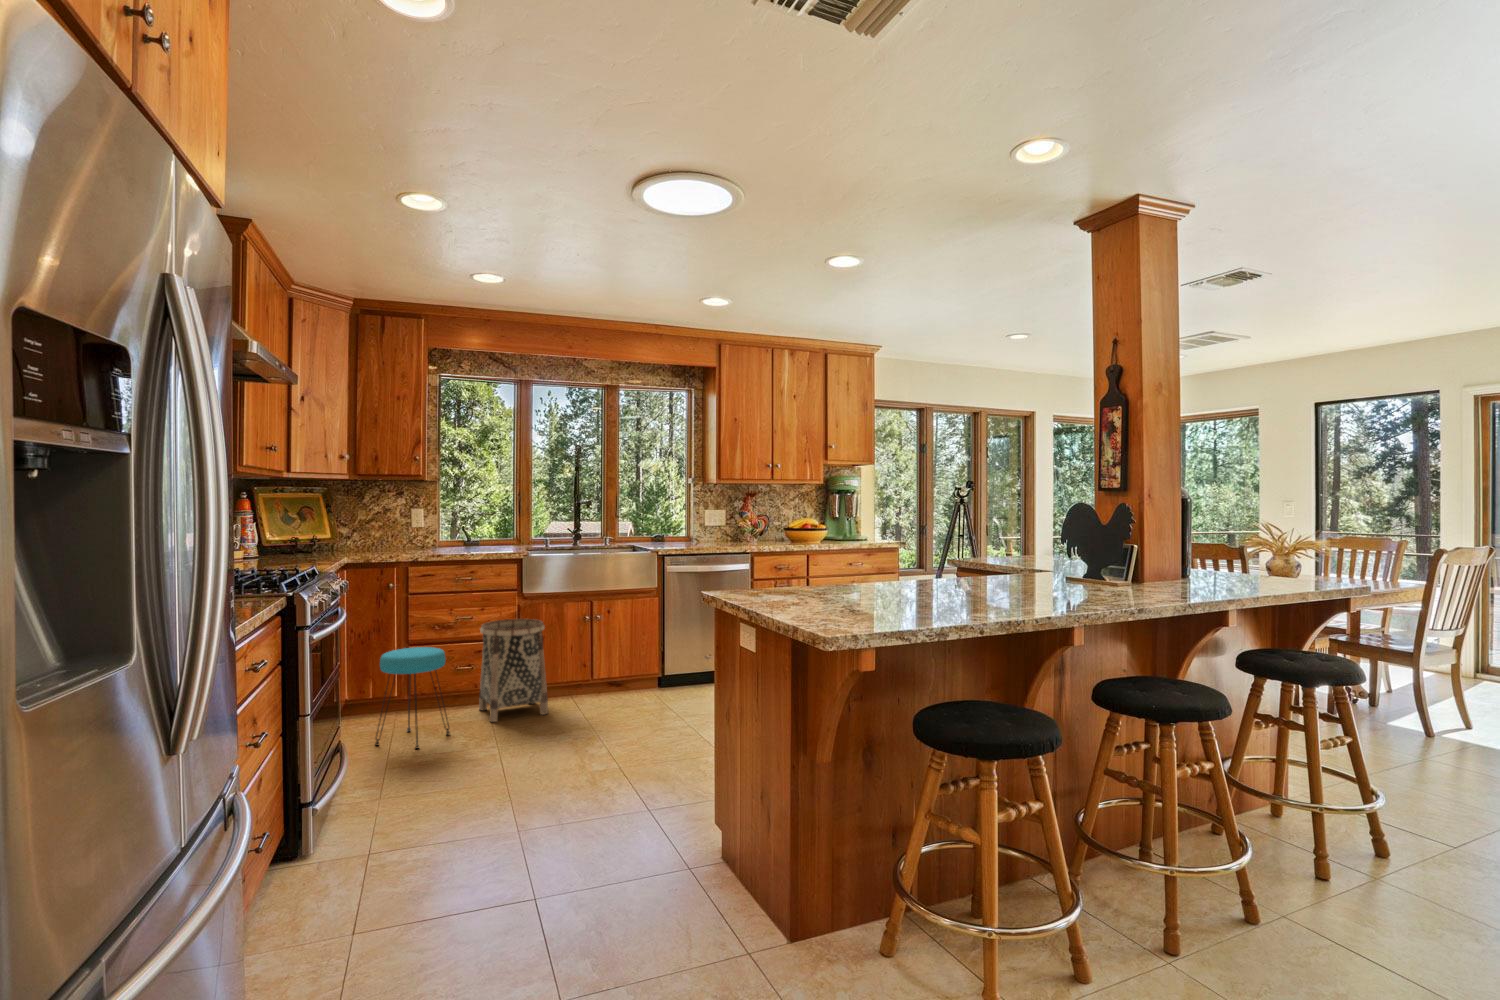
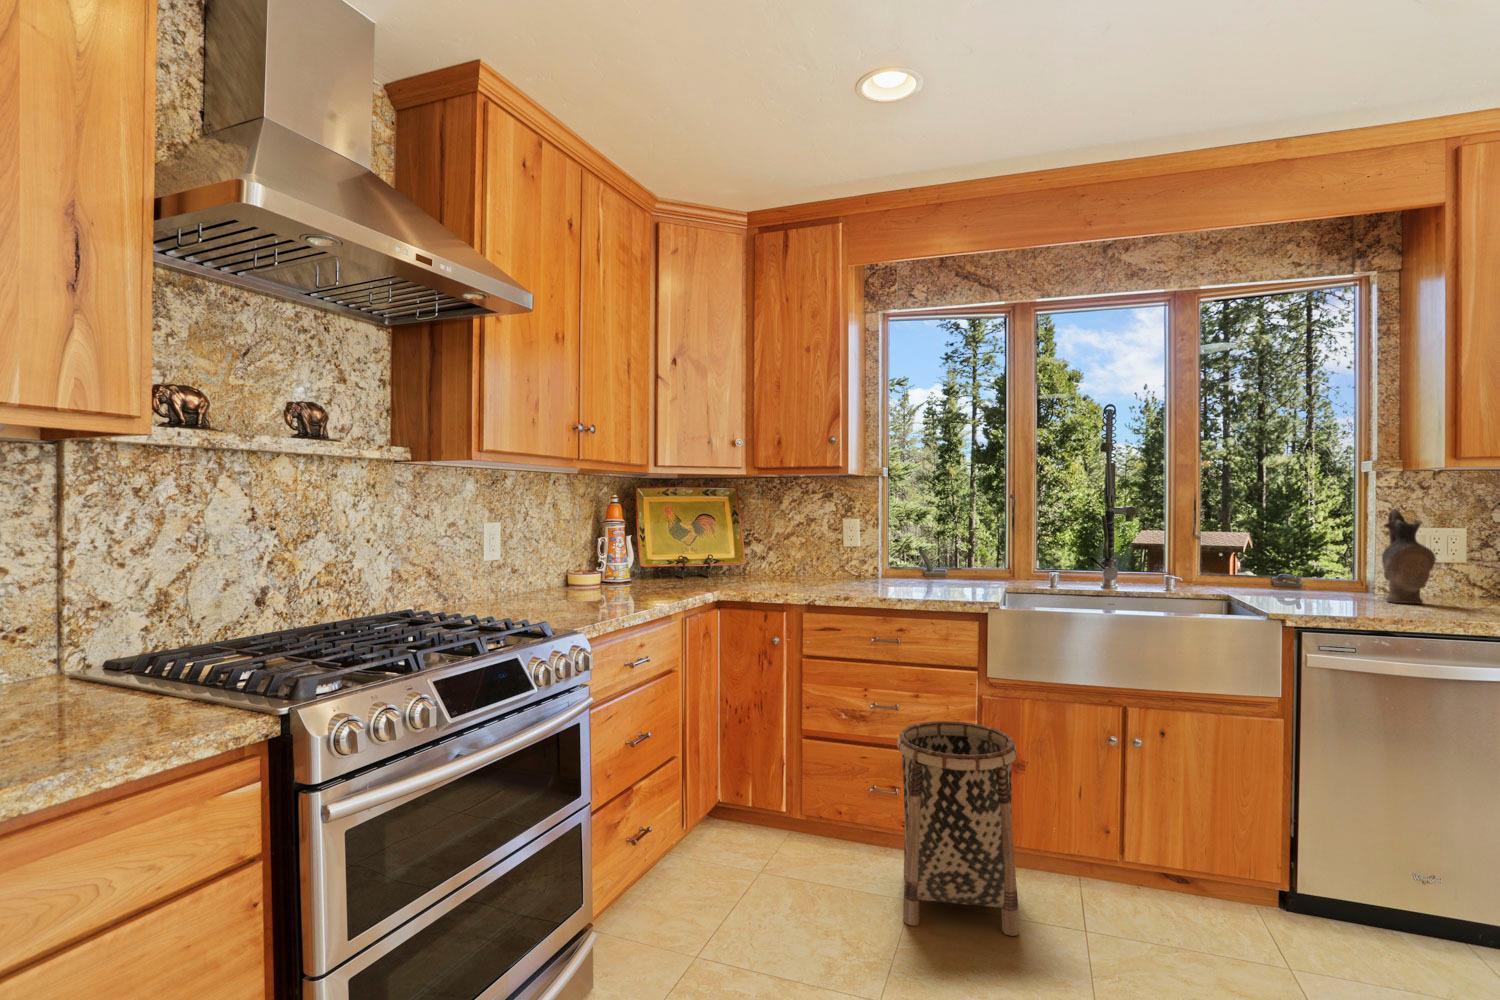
ceramic pitcher: none [694,502,712,544] -> present [1382,509,1436,603]
stool: present [375,647,450,748] -> none [701,760,822,965]

